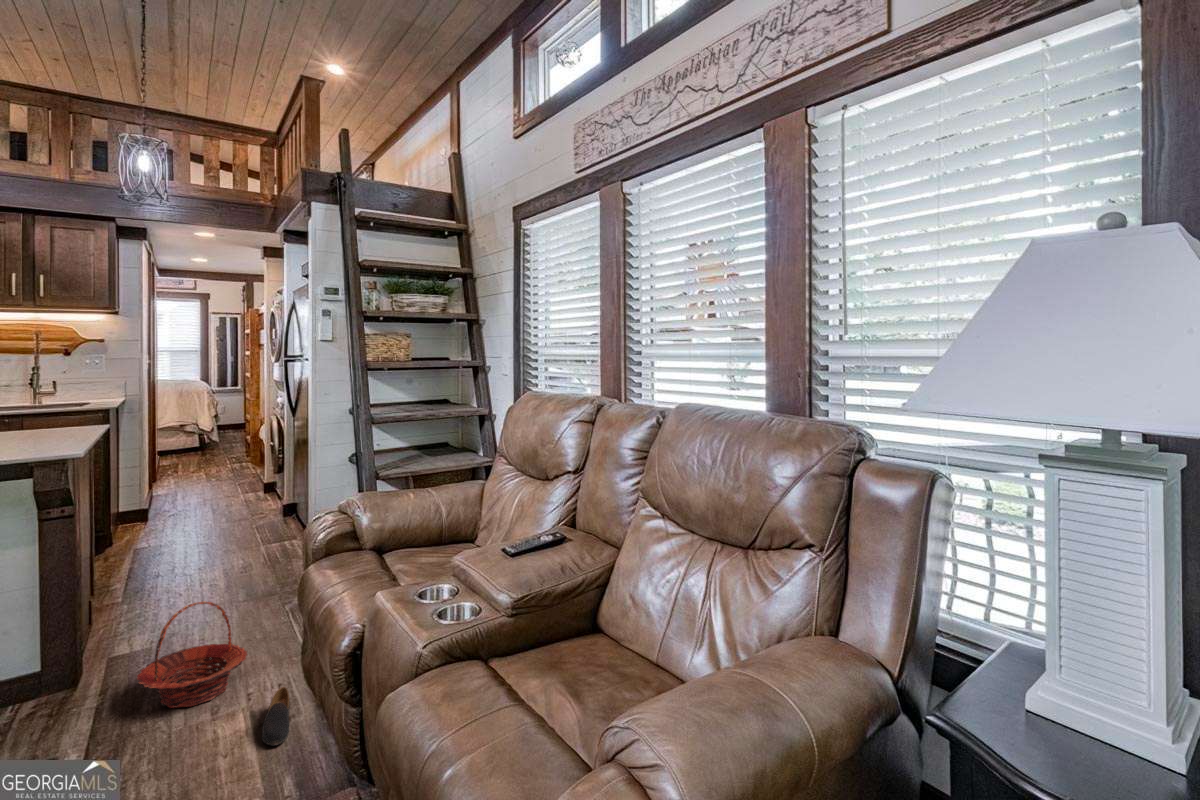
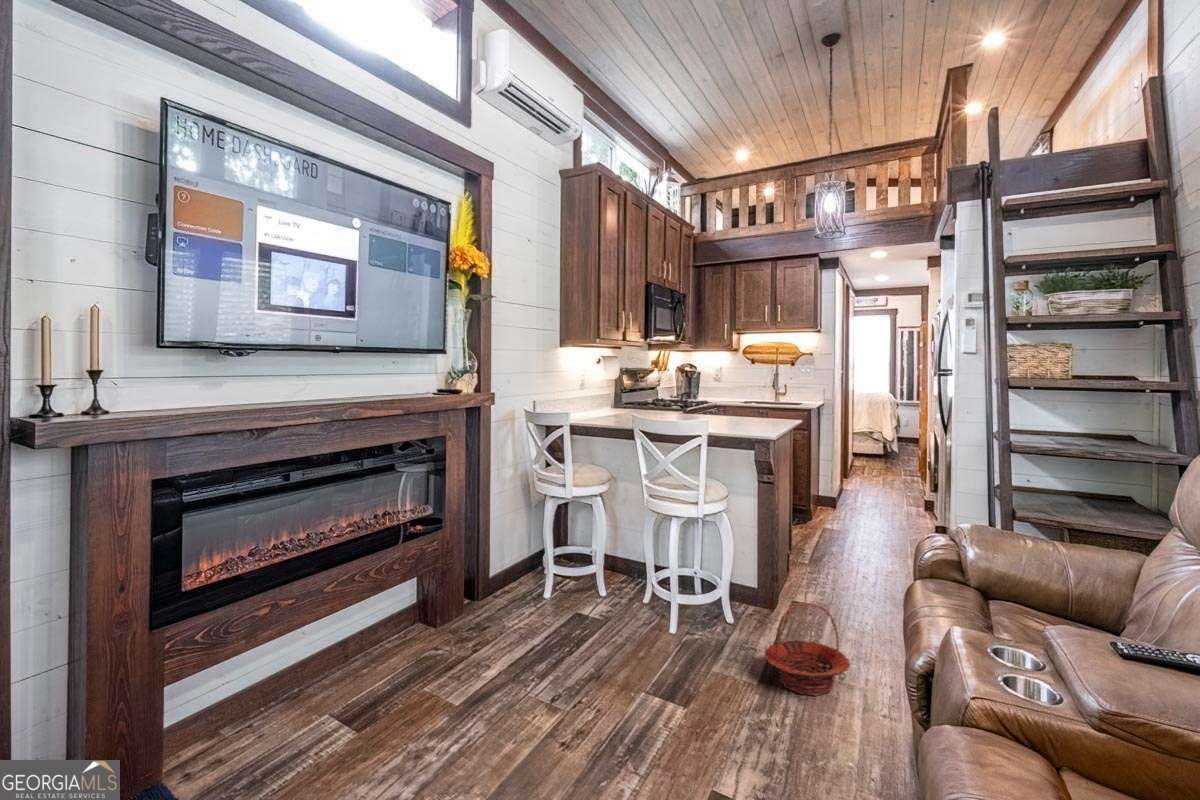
shoe: present [262,687,290,745] -> none [843,712,876,766]

